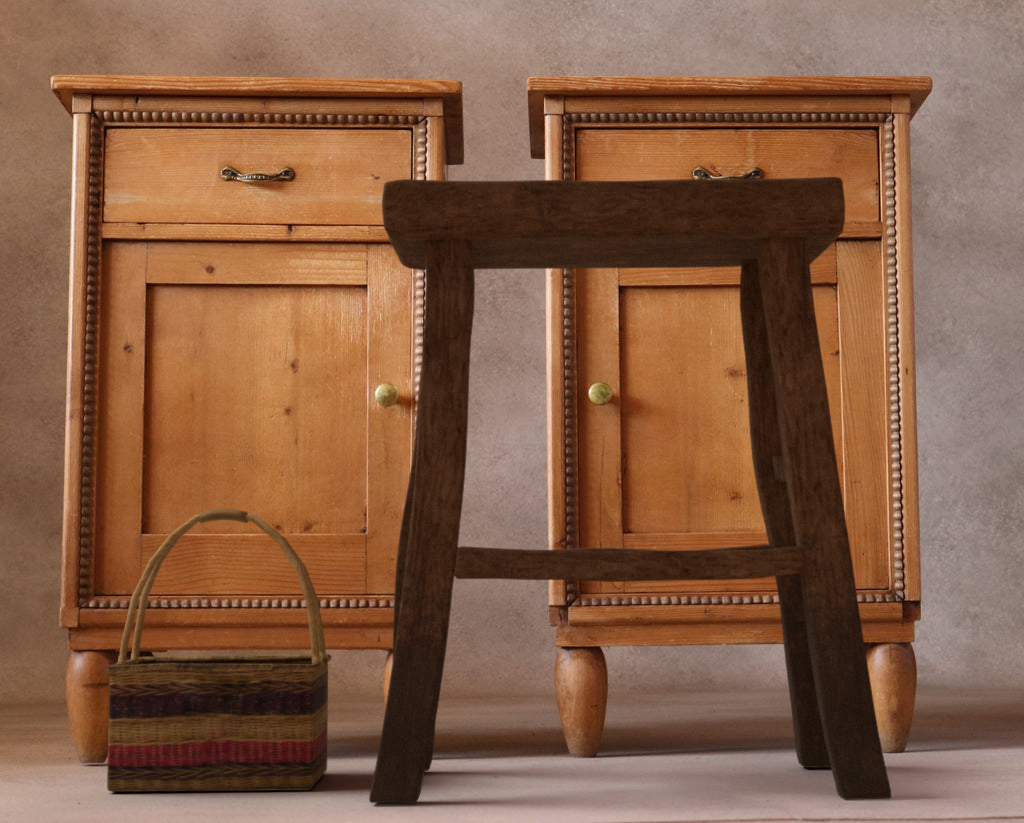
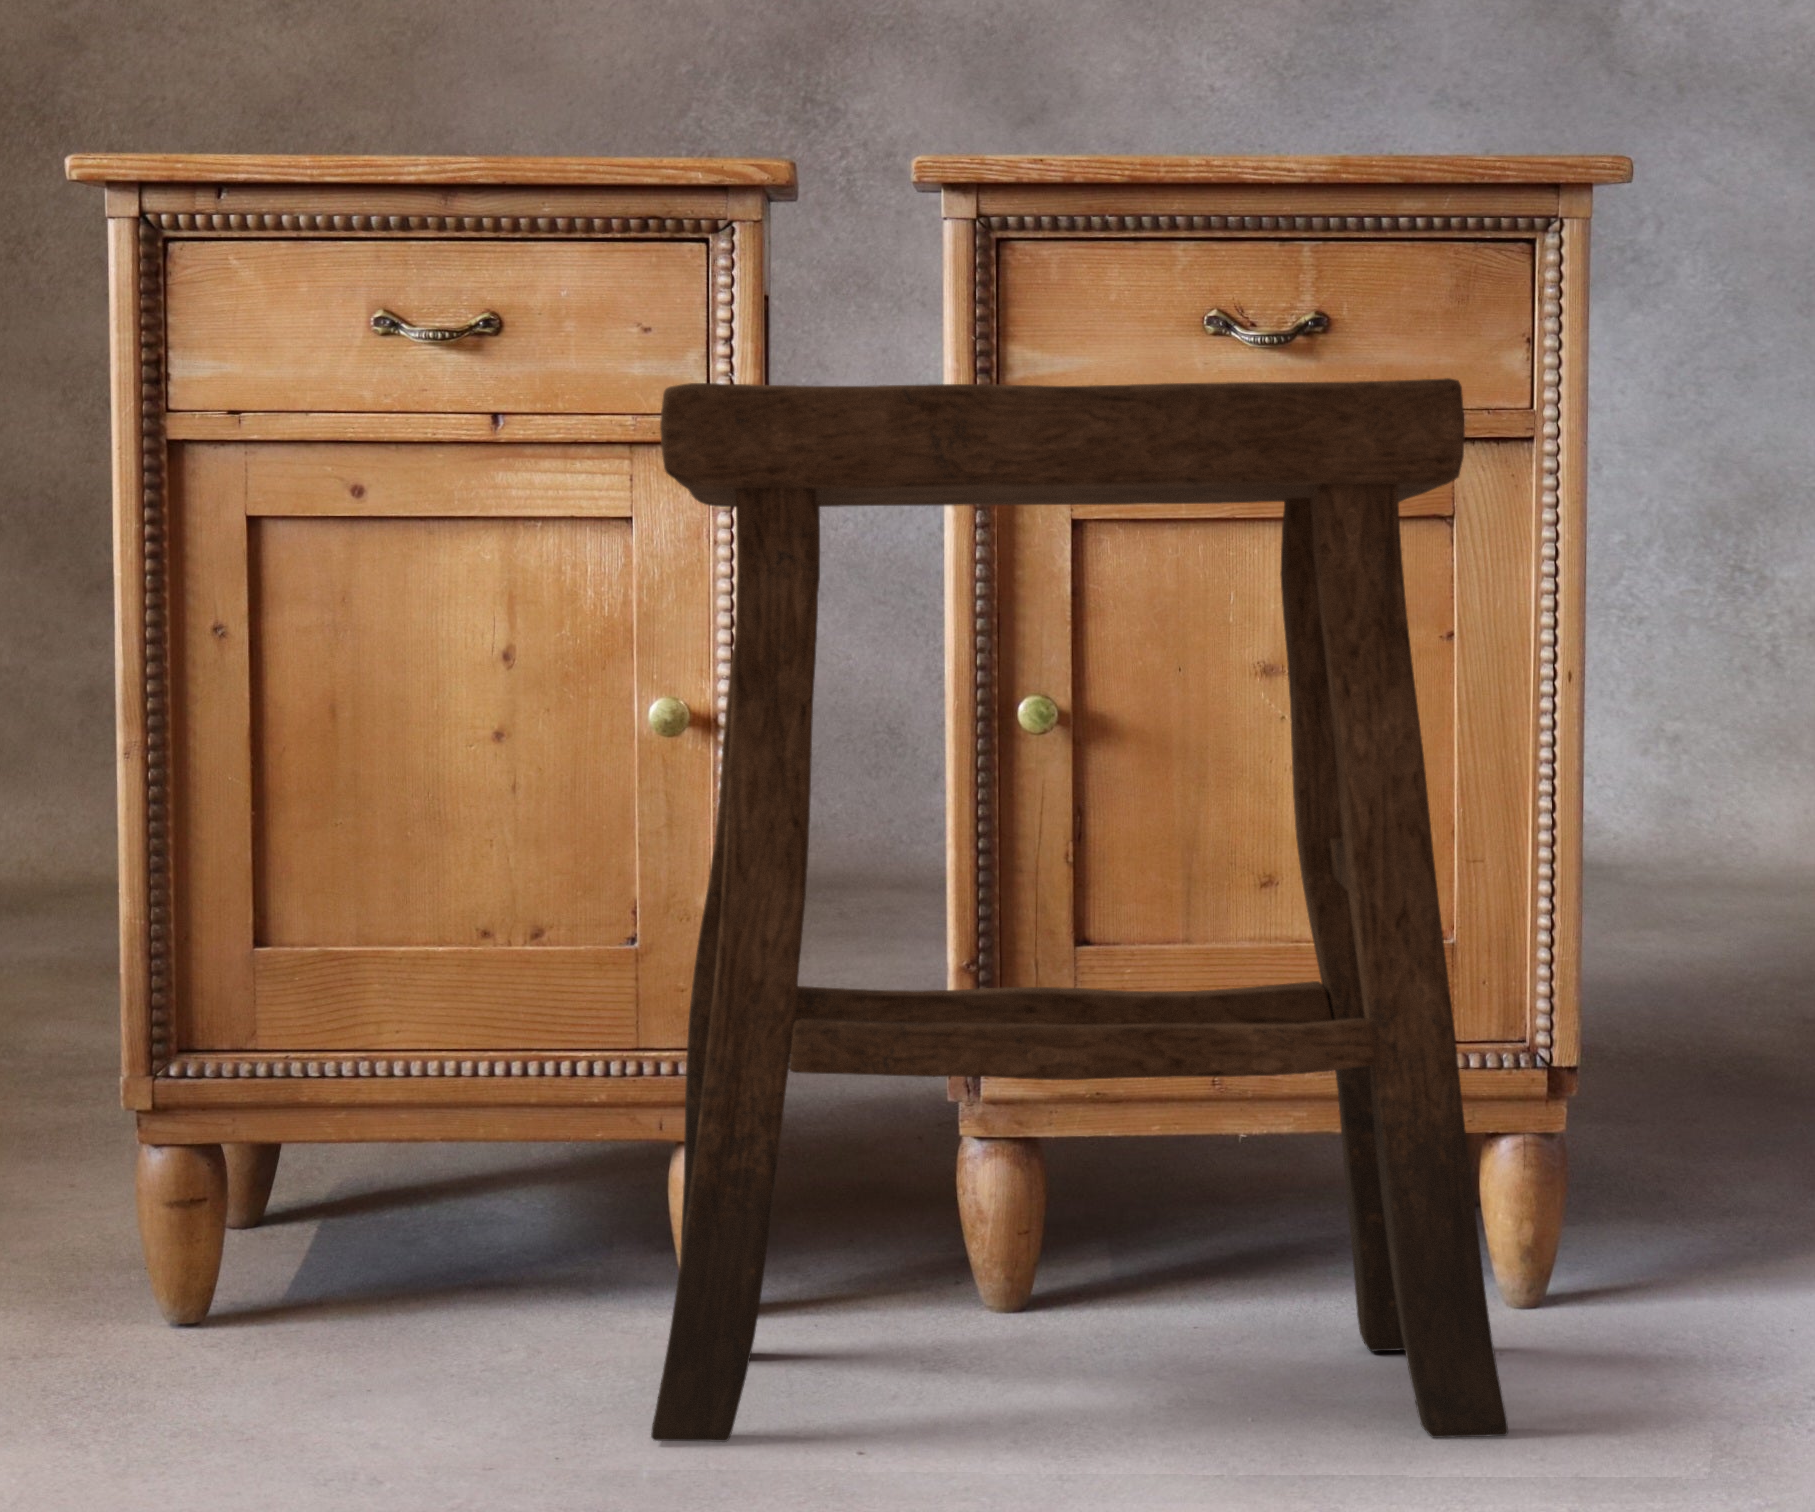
basket: present [106,509,331,792] -> none [209,928,581,1405]

